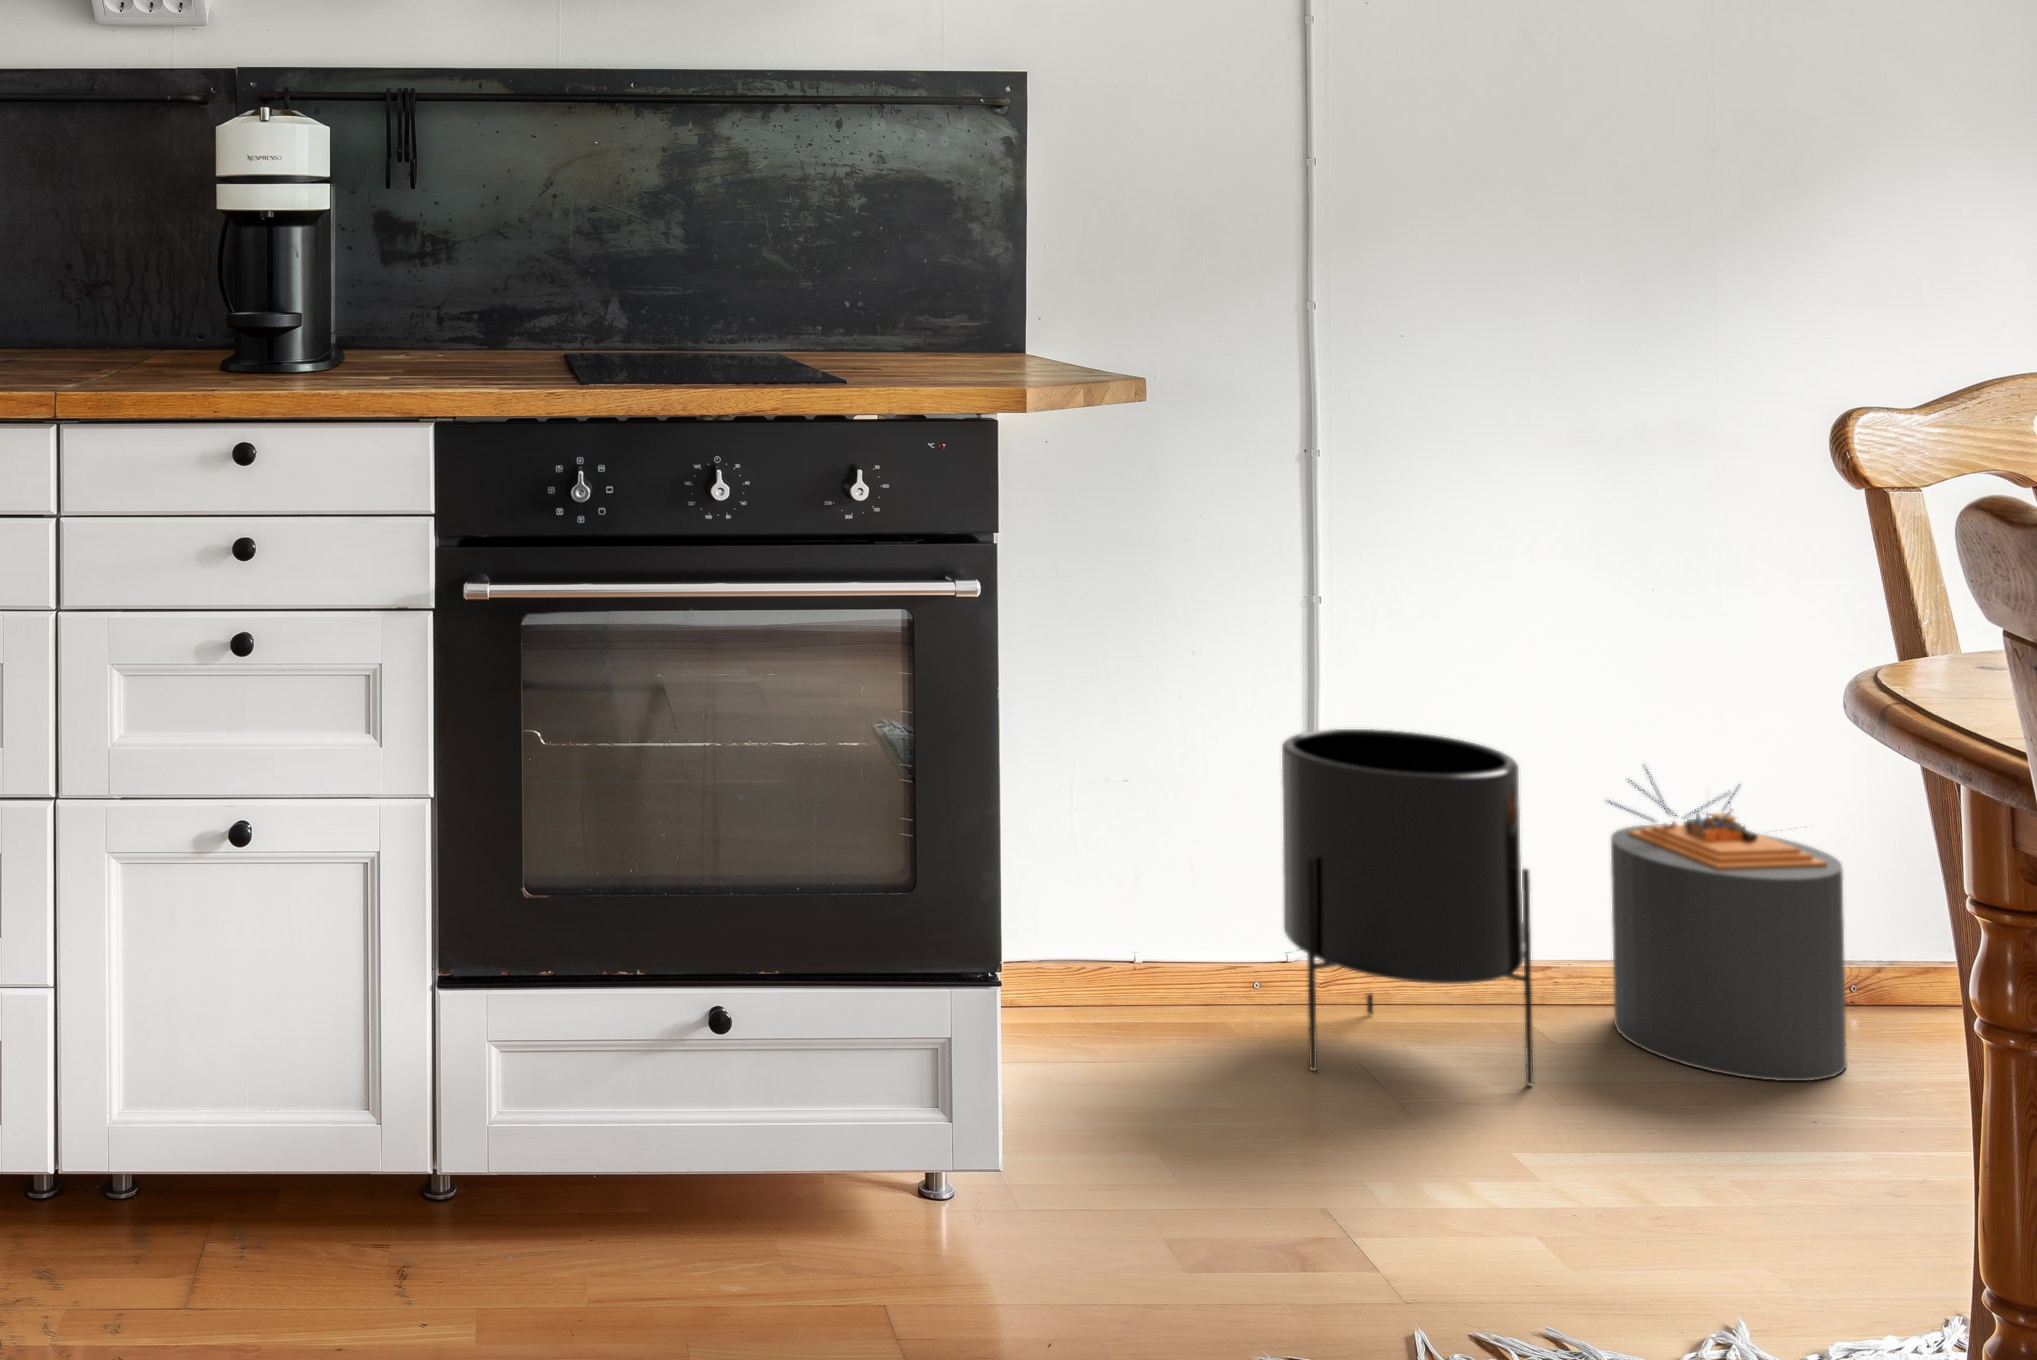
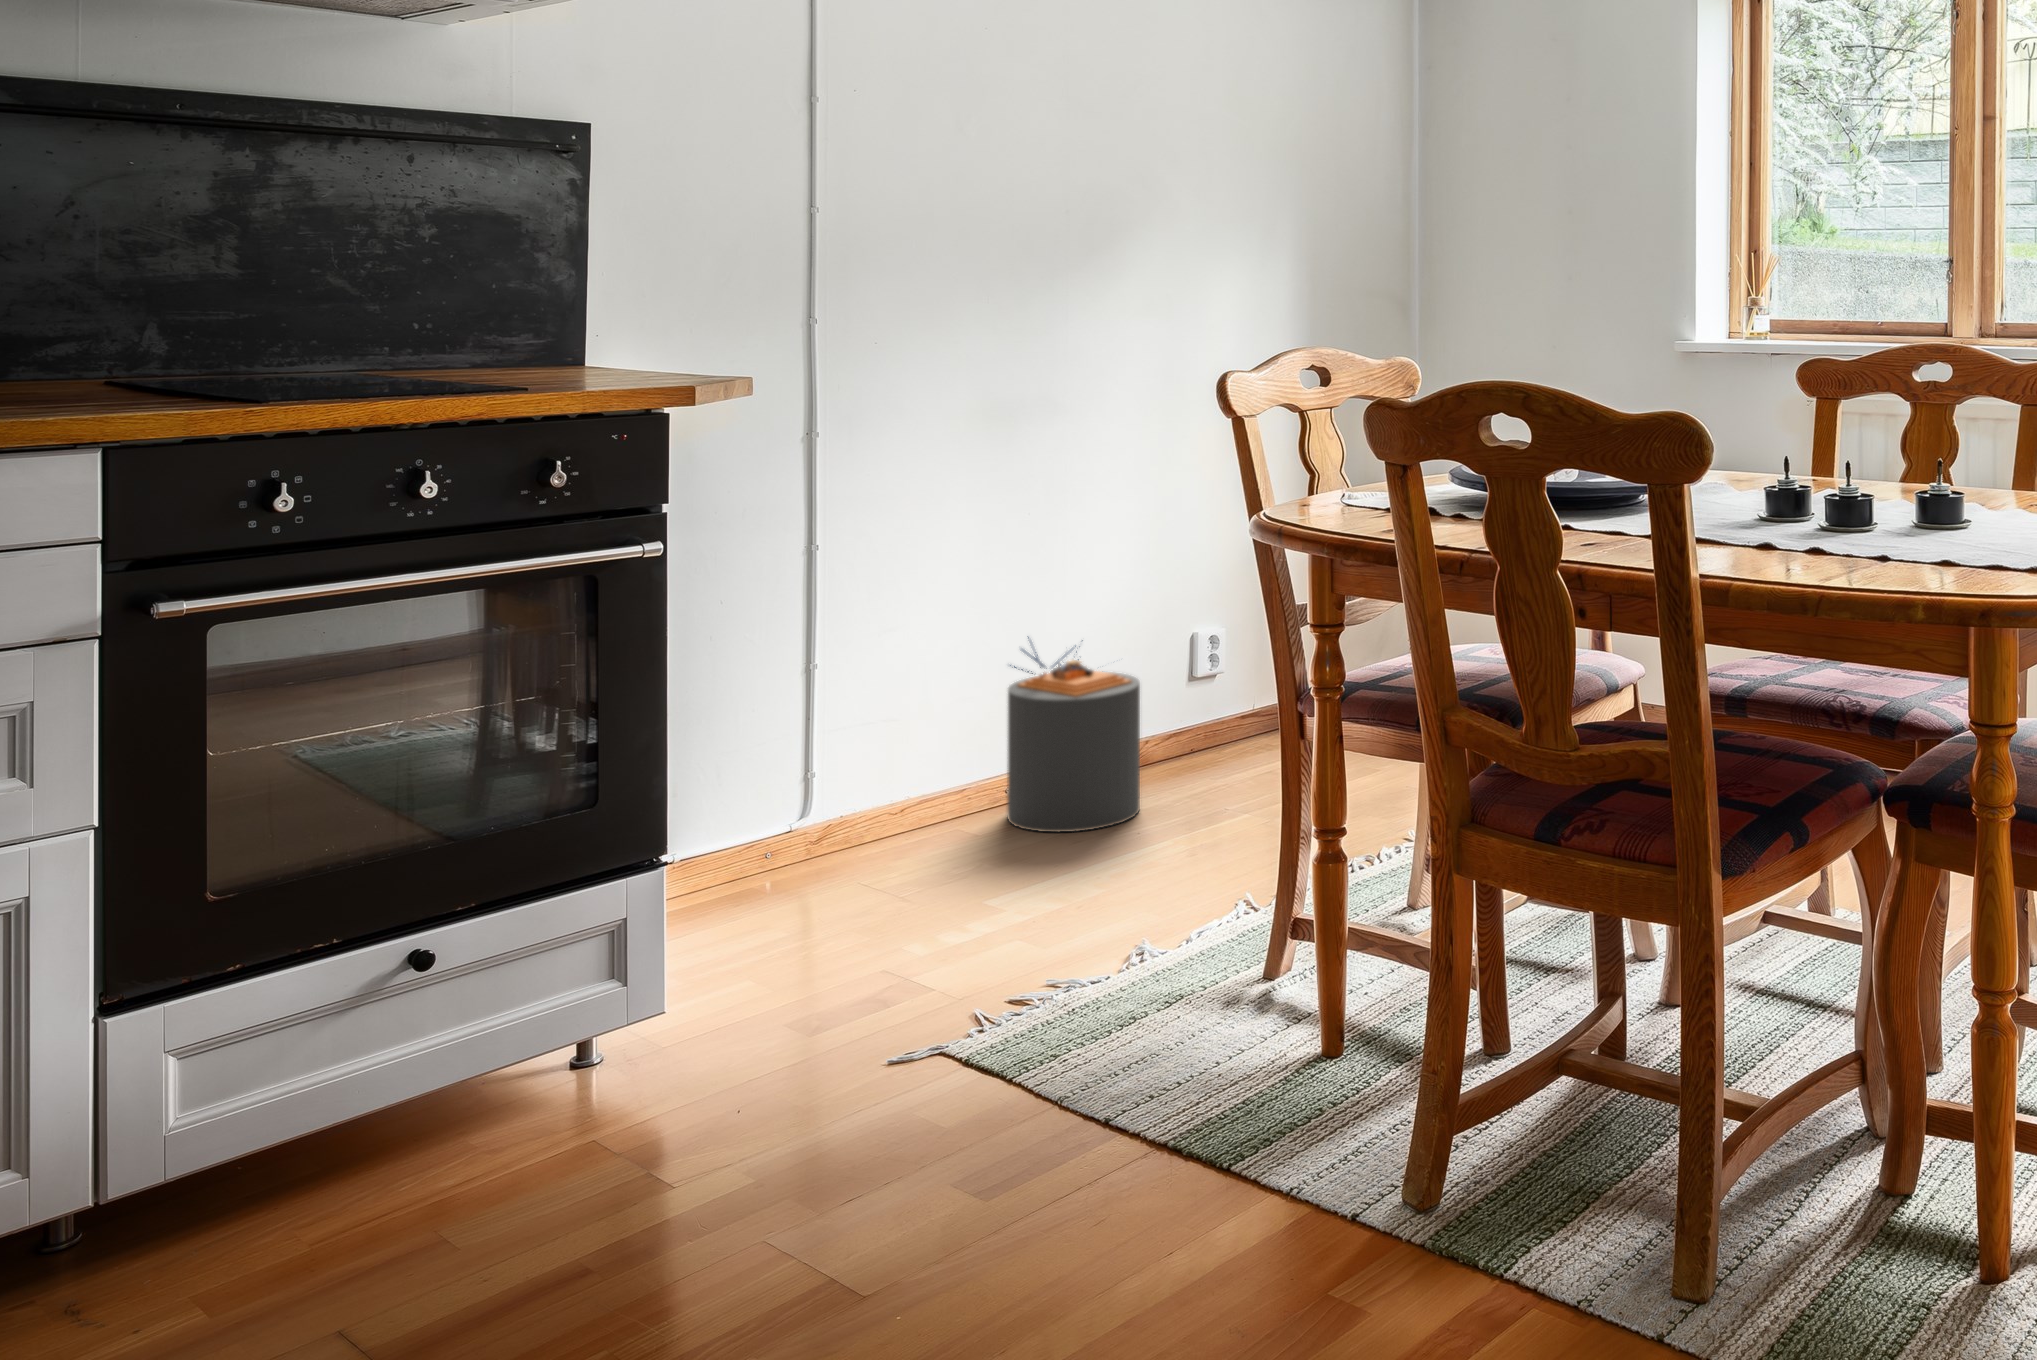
planter: present [1282,729,1533,1085] -> none [799,637,972,903]

